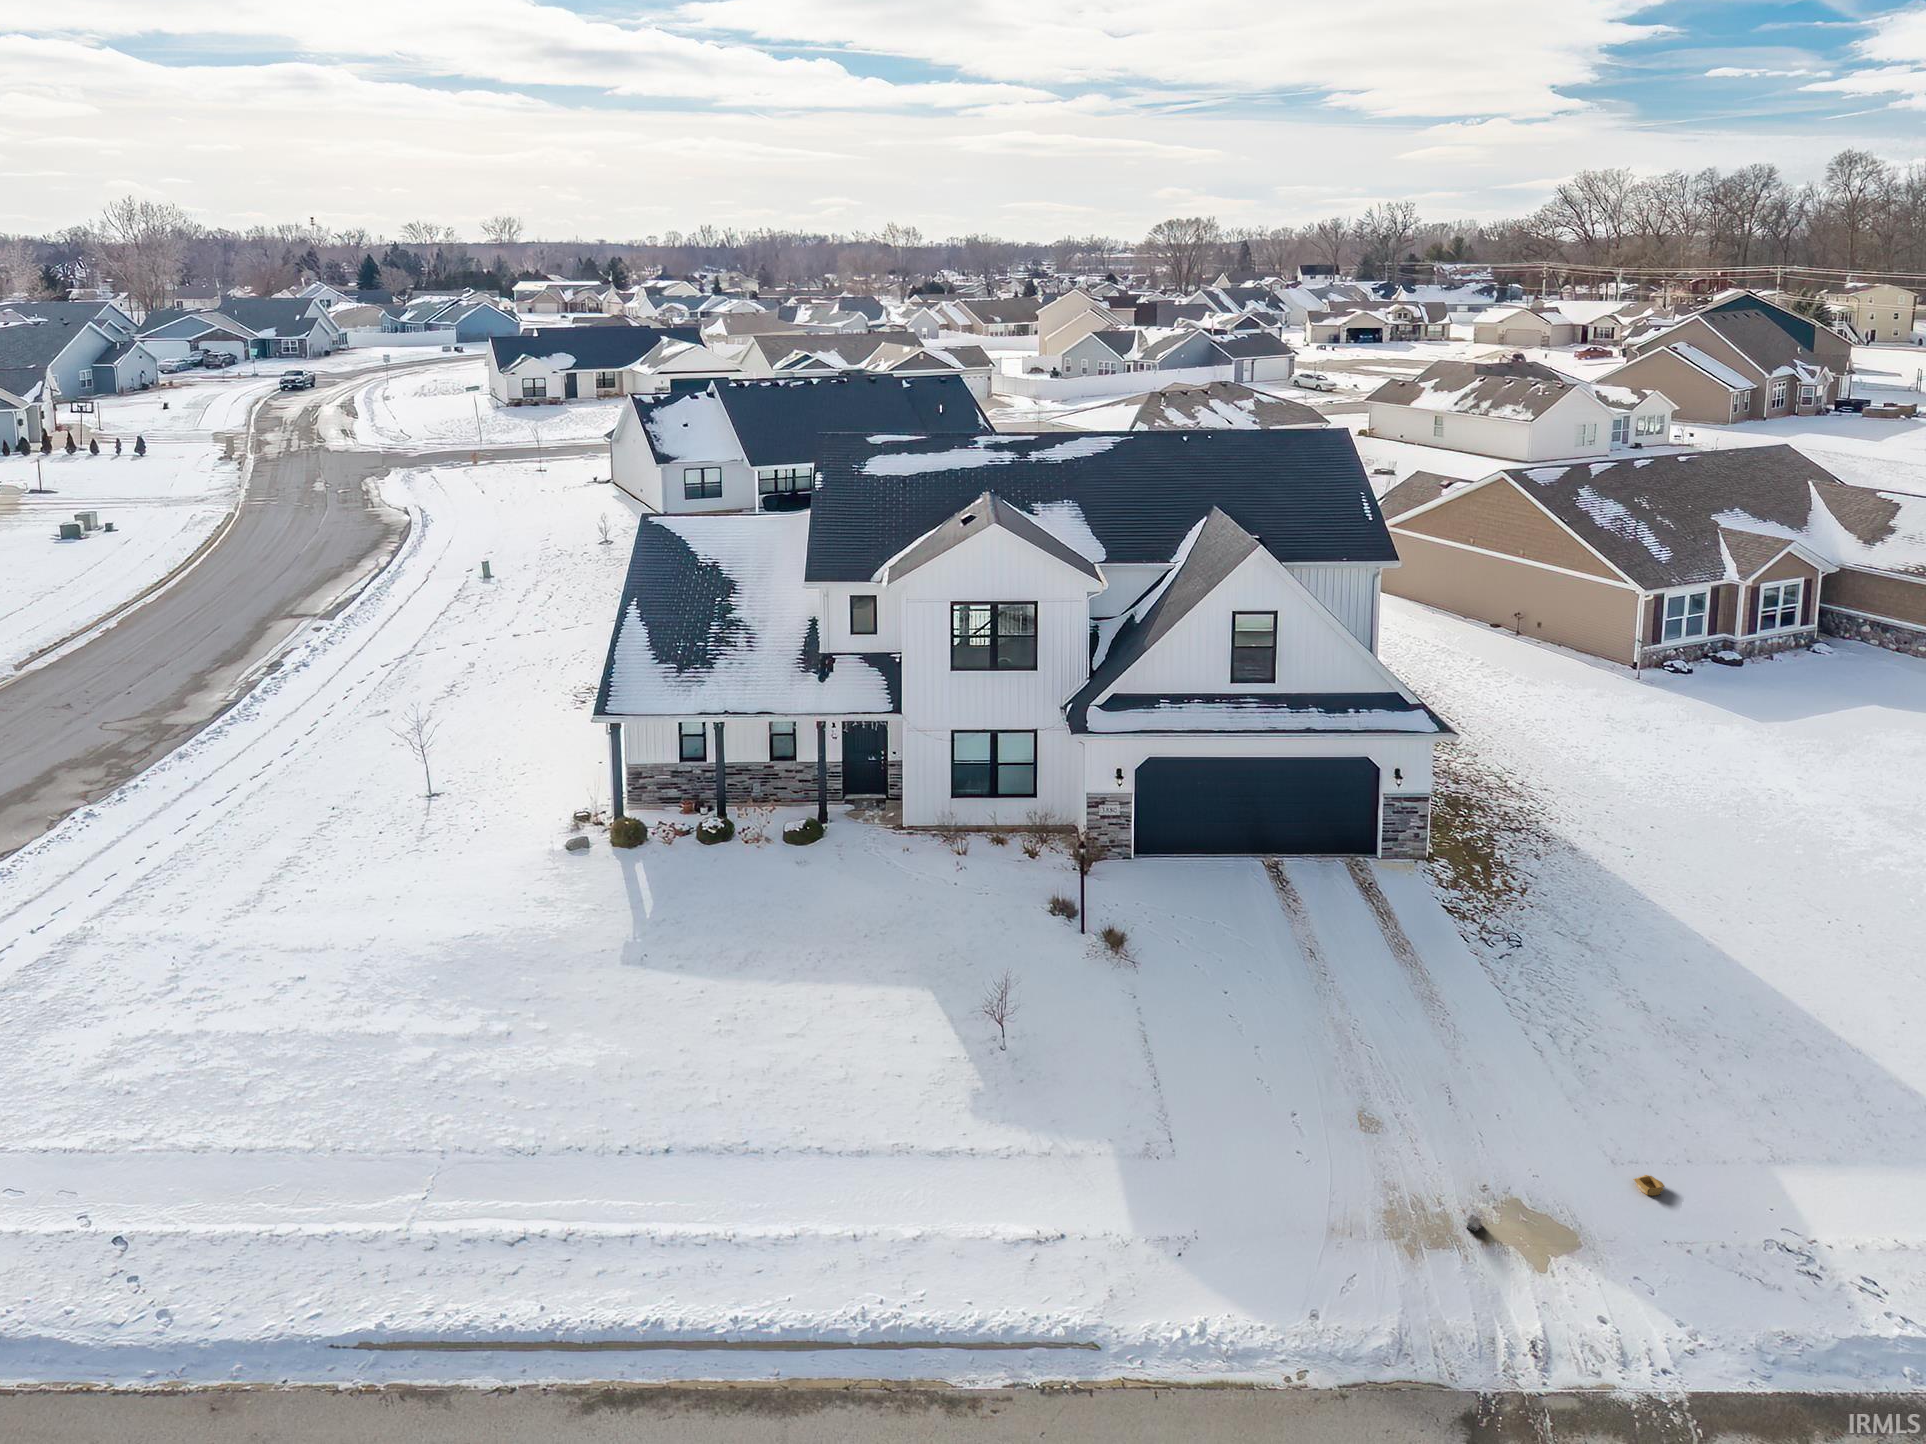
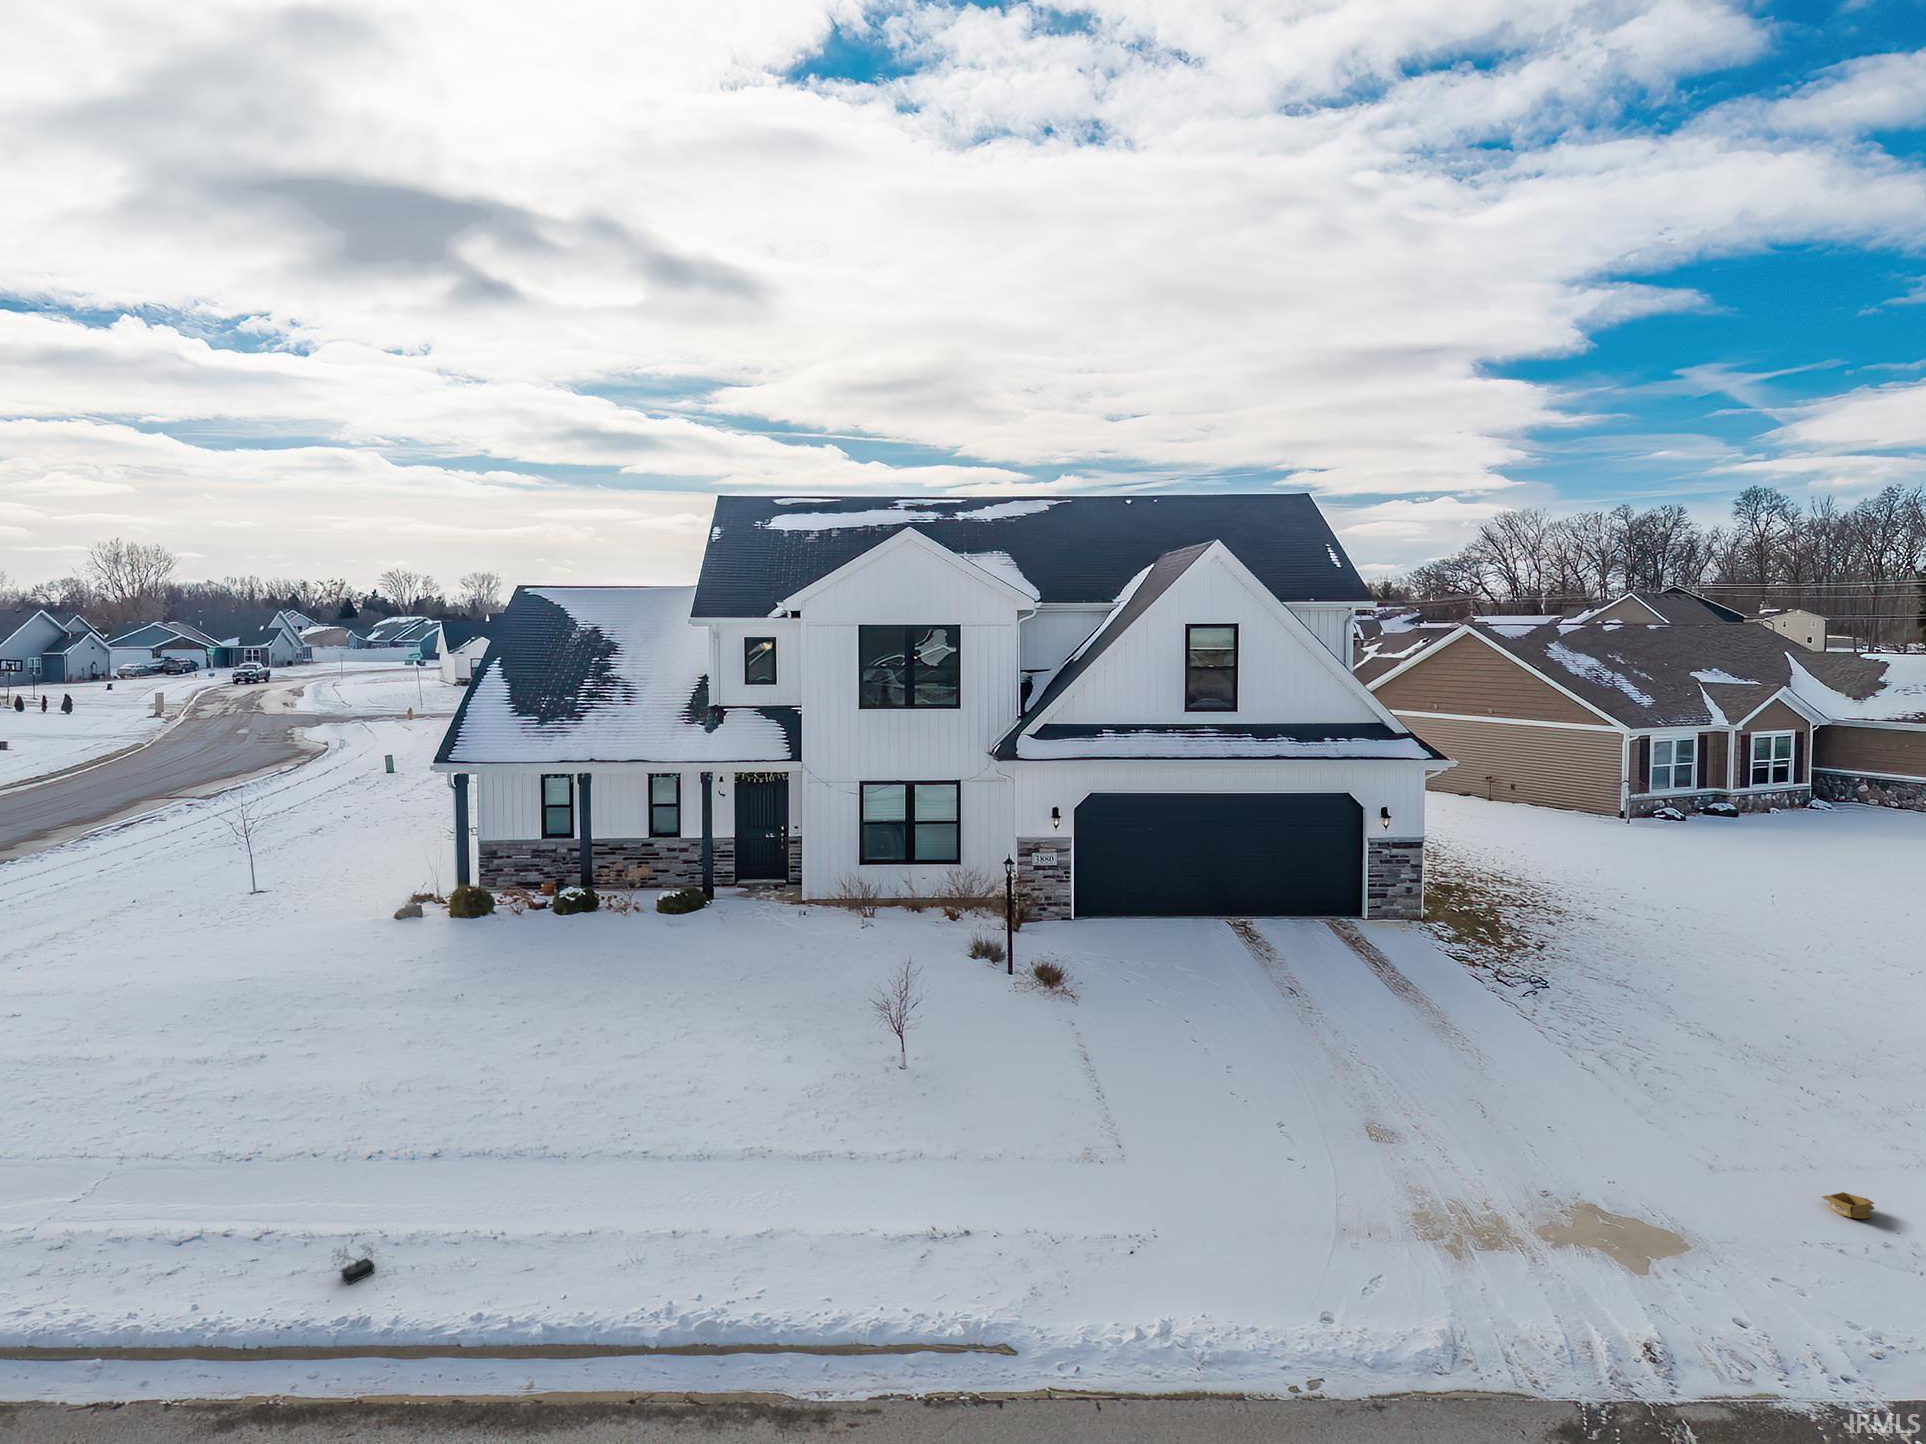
decorative plant: present [1467,1209,1482,1232] -> present [332,1244,375,1284]

